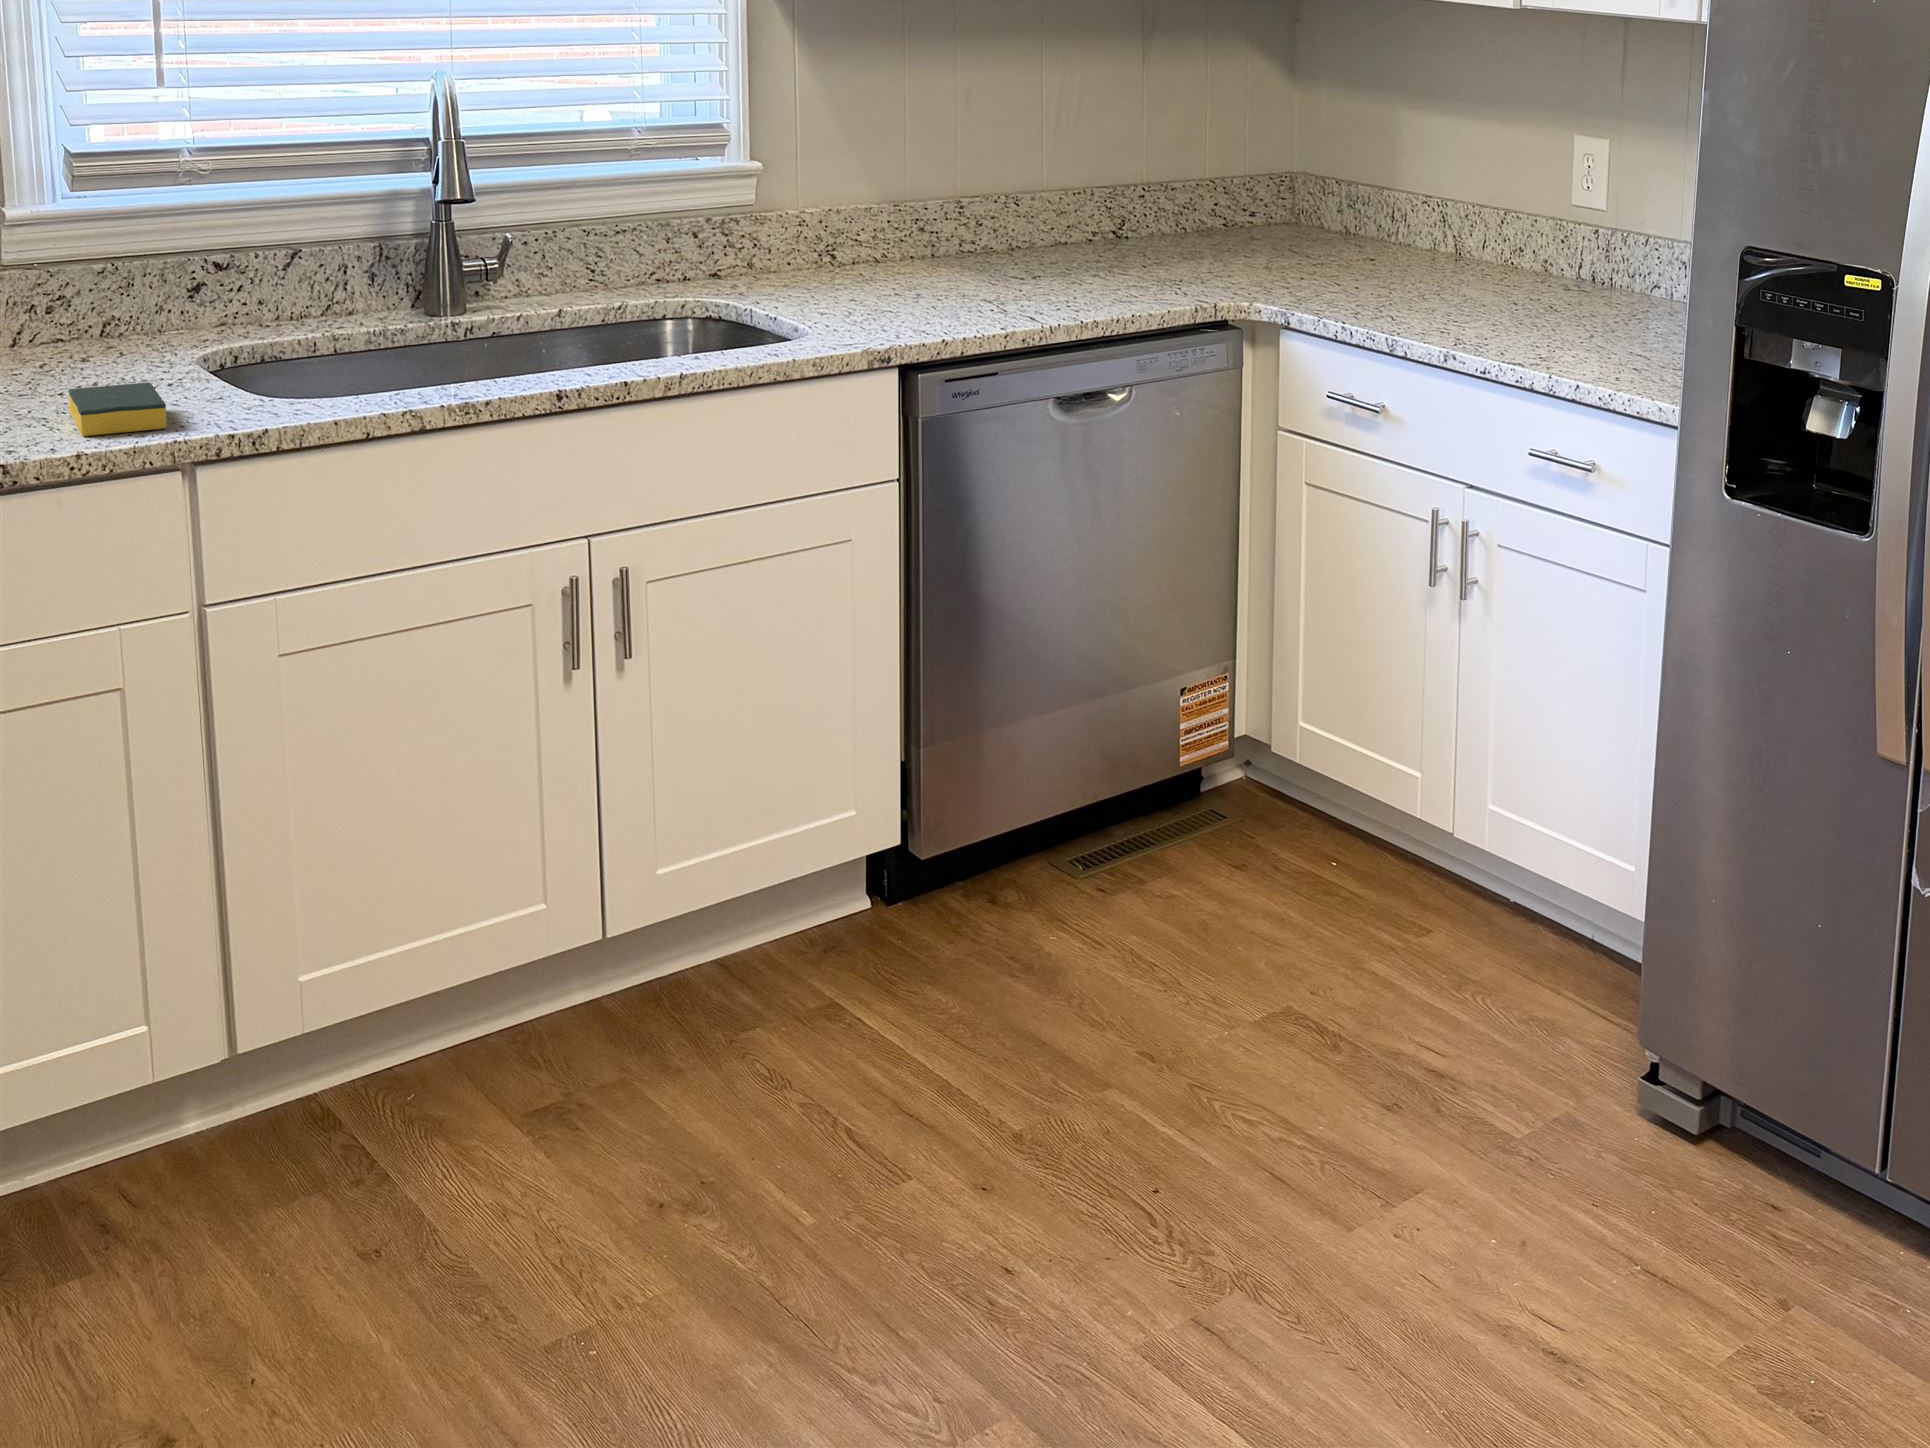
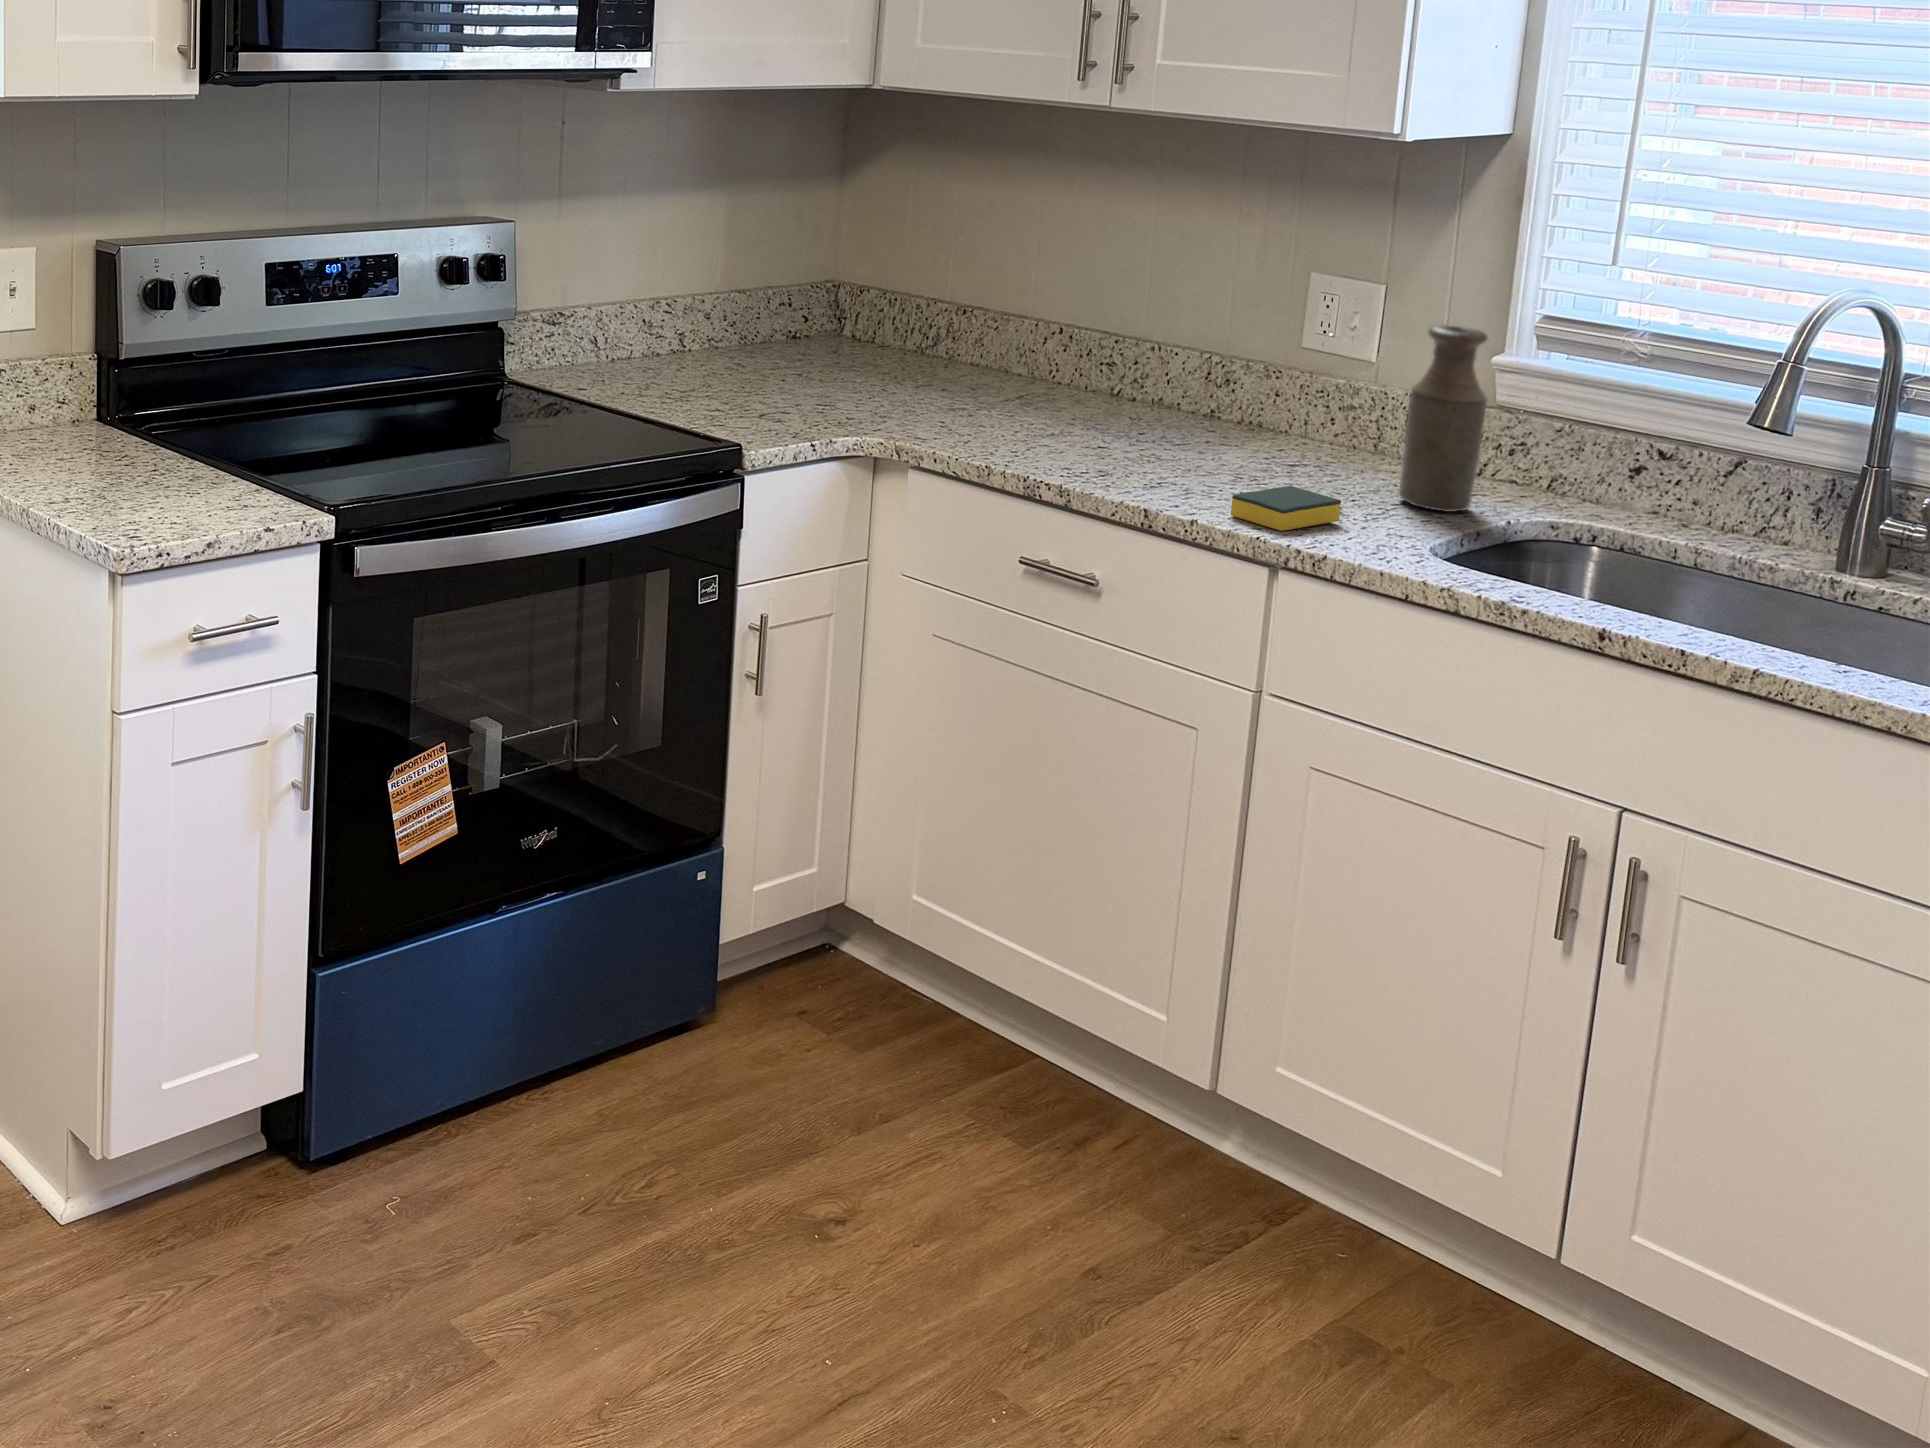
bottle: none [54,173,151,380] -> present [1399,325,1488,512]

